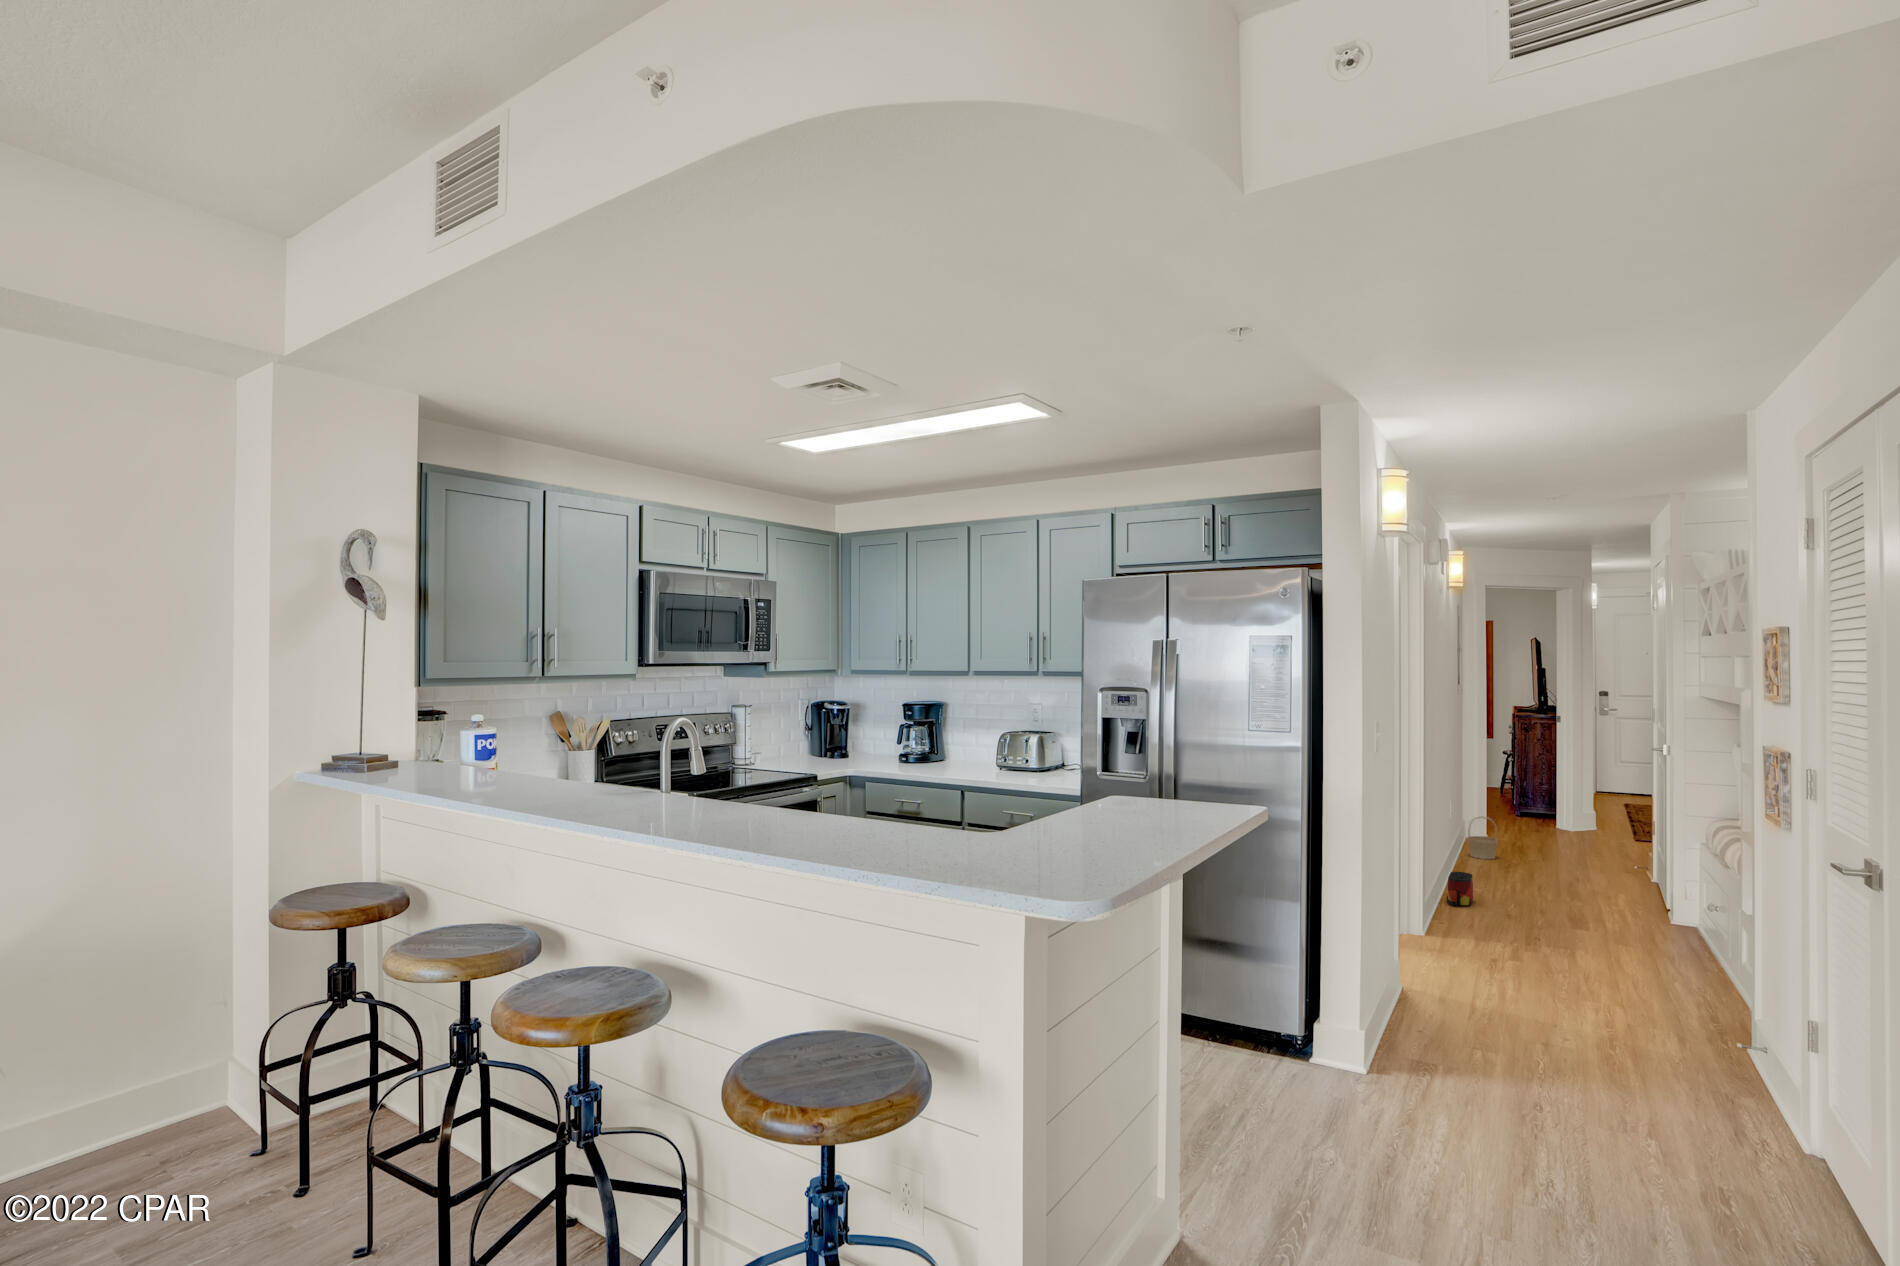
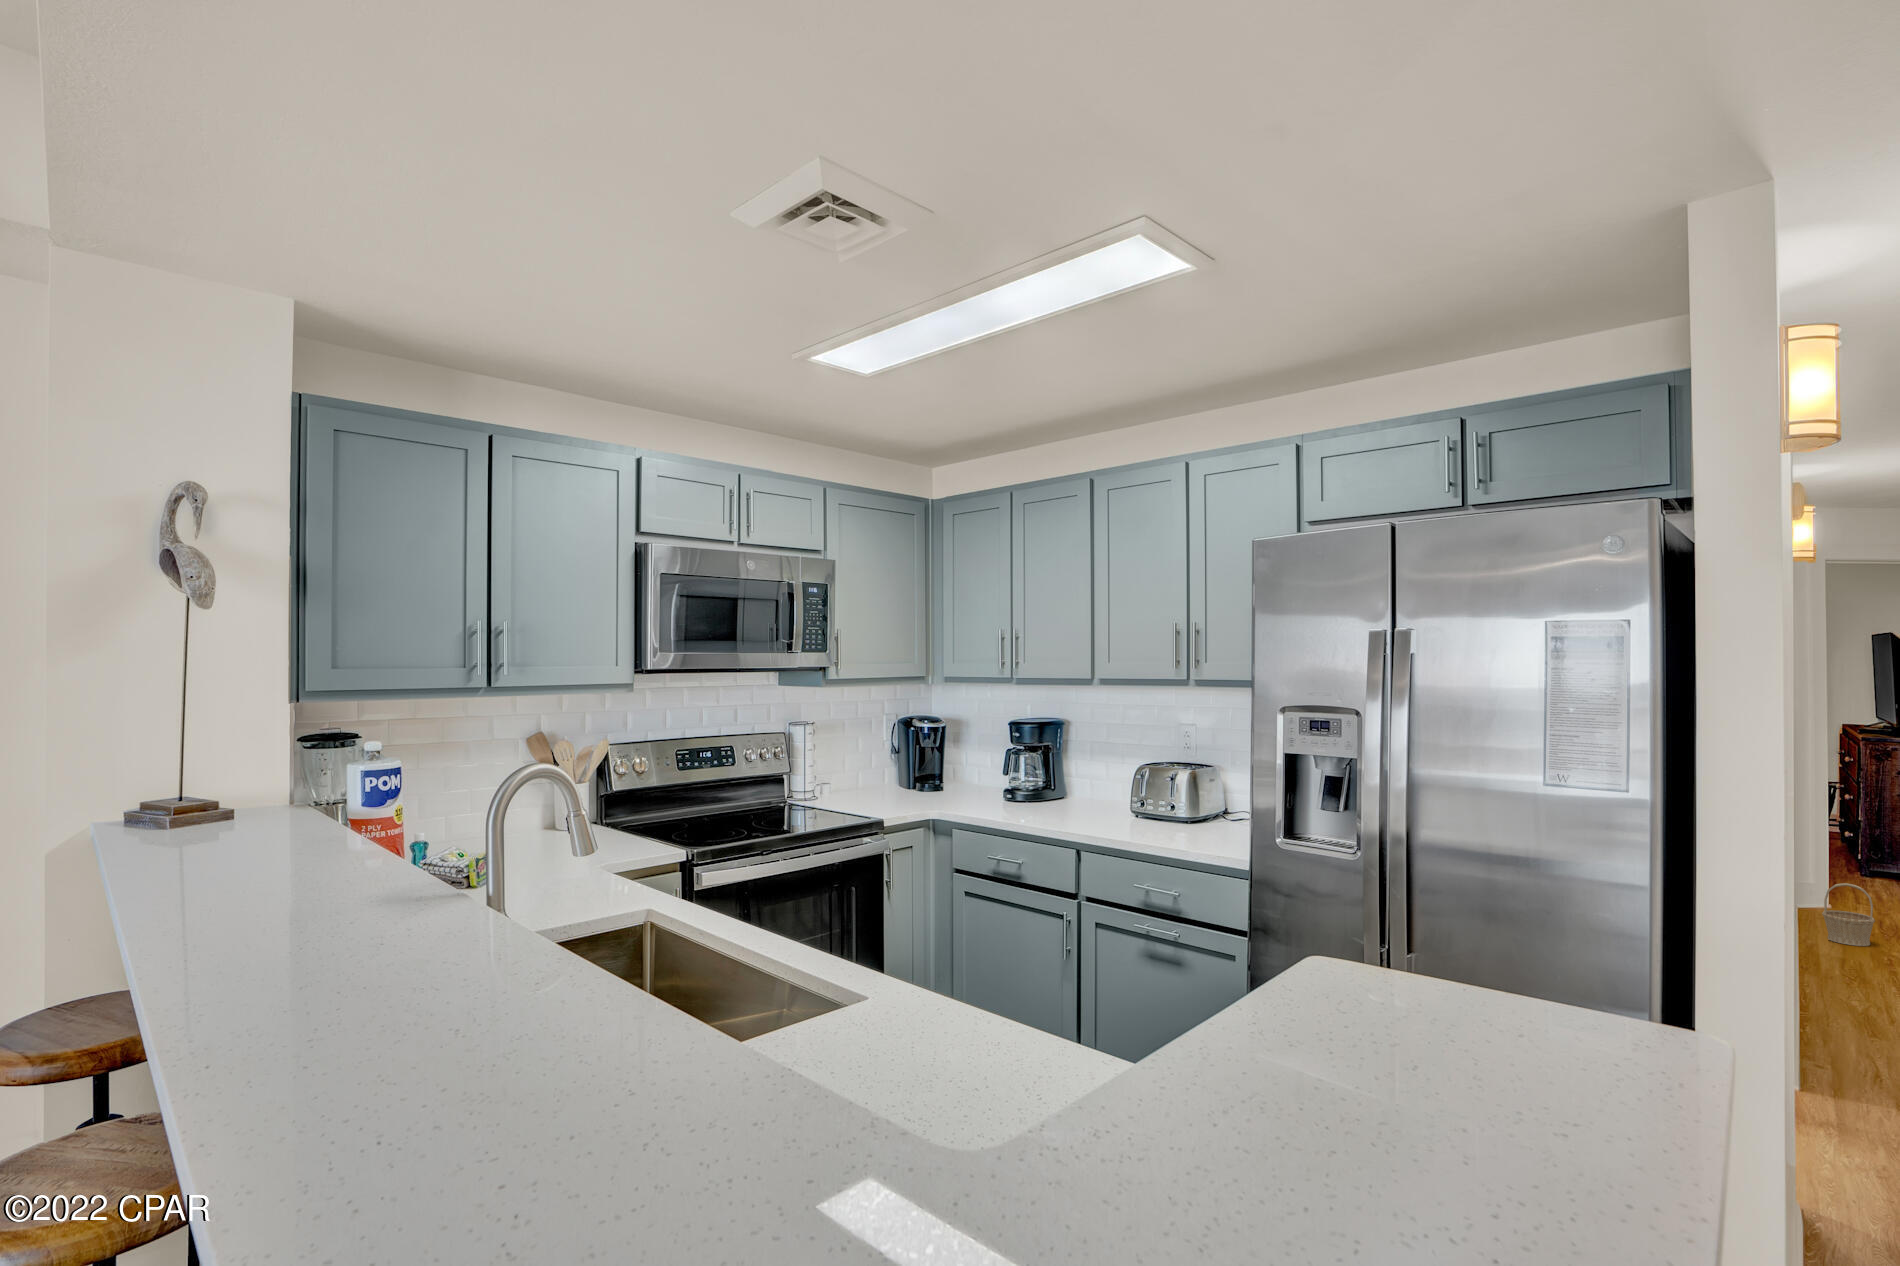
bag: present [1446,872,1473,906] -> none [1819,975,1865,1032]

